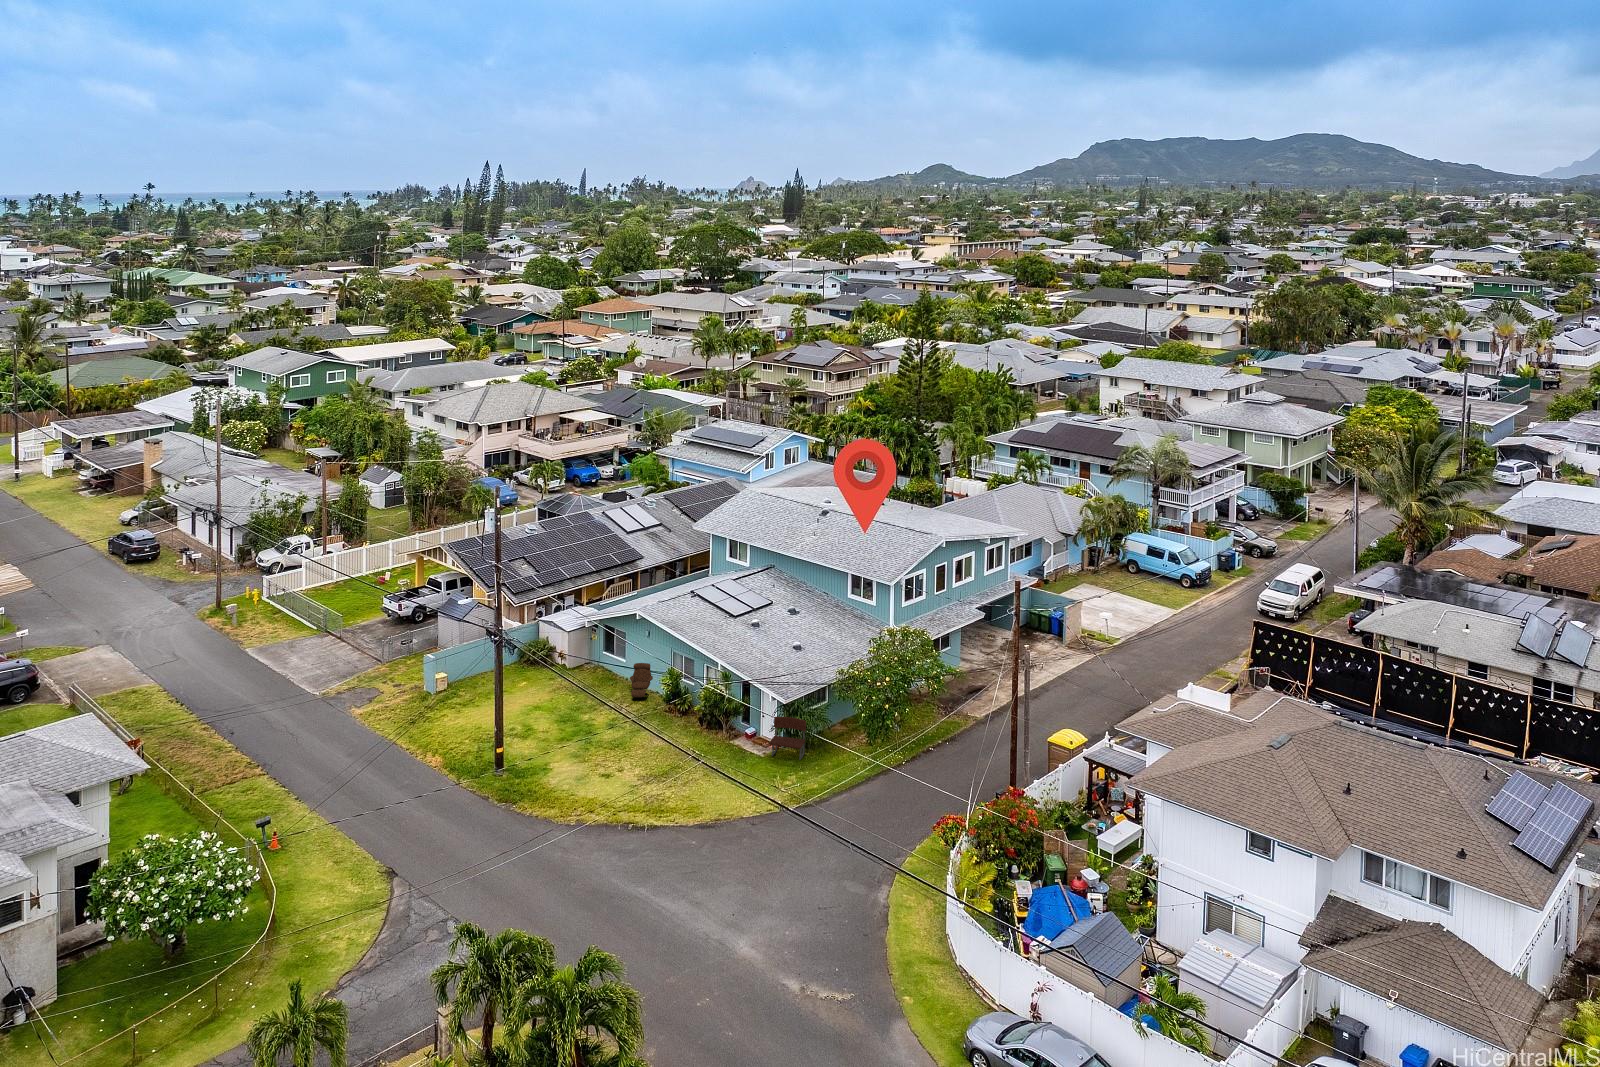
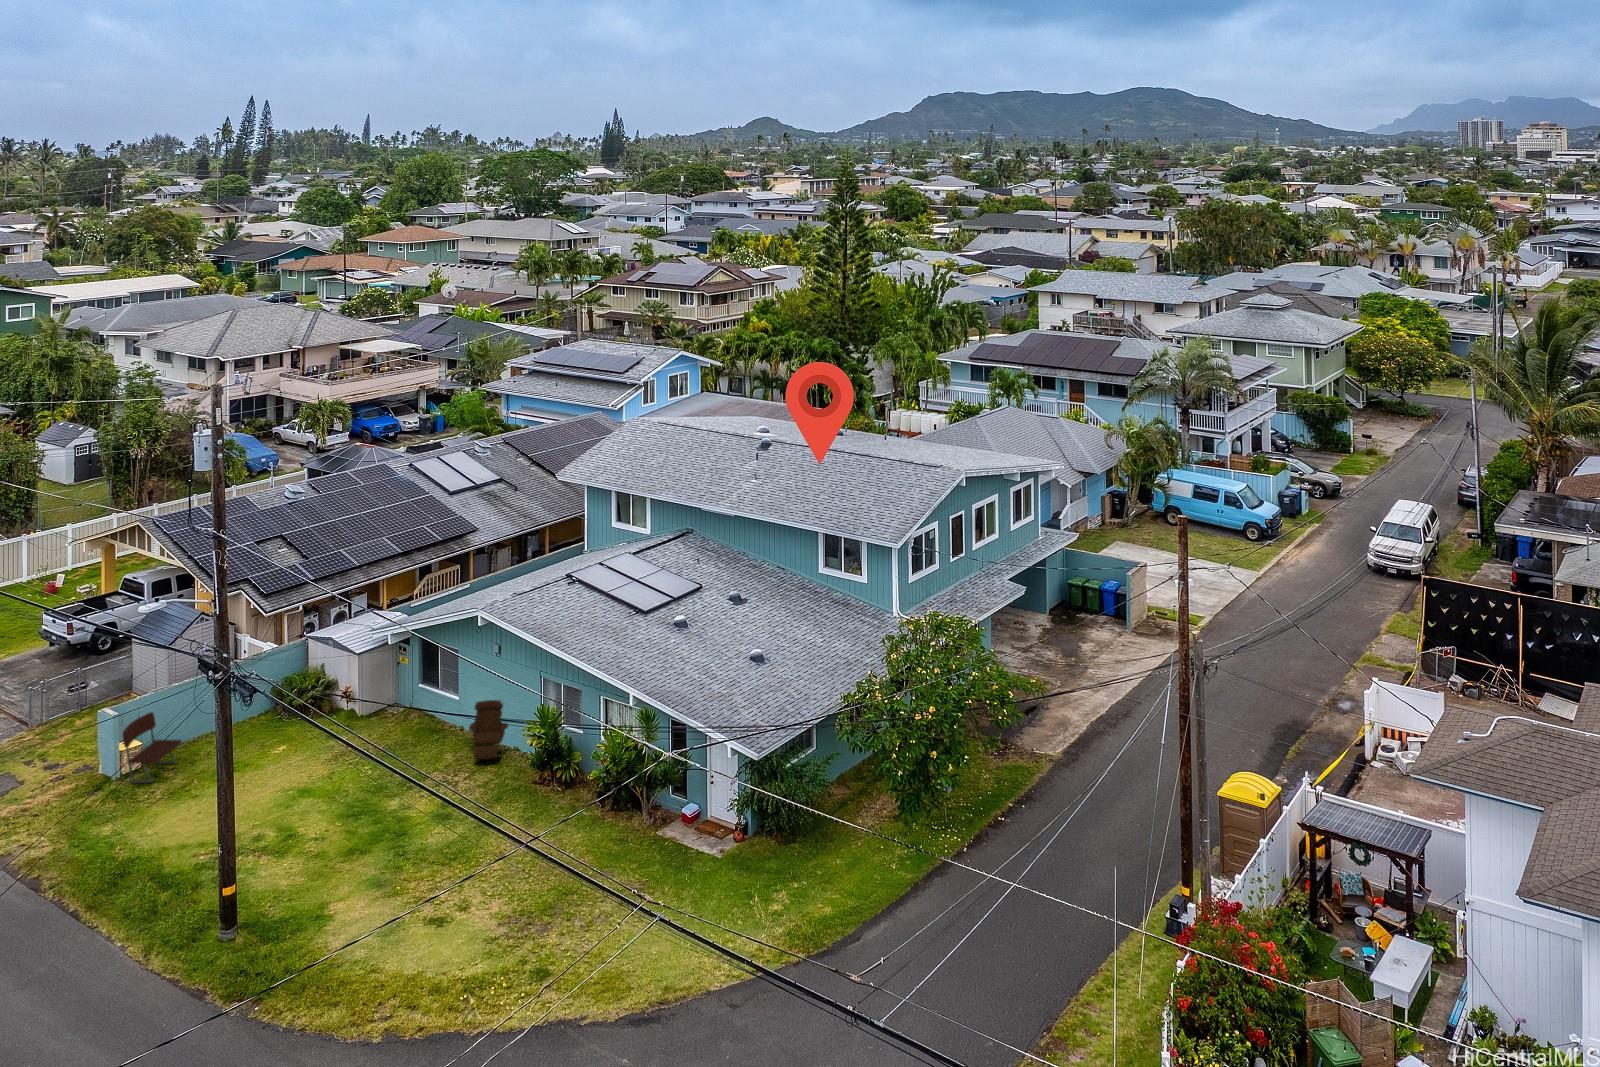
bench: present [769,717,806,760] -> present [122,712,182,783]

